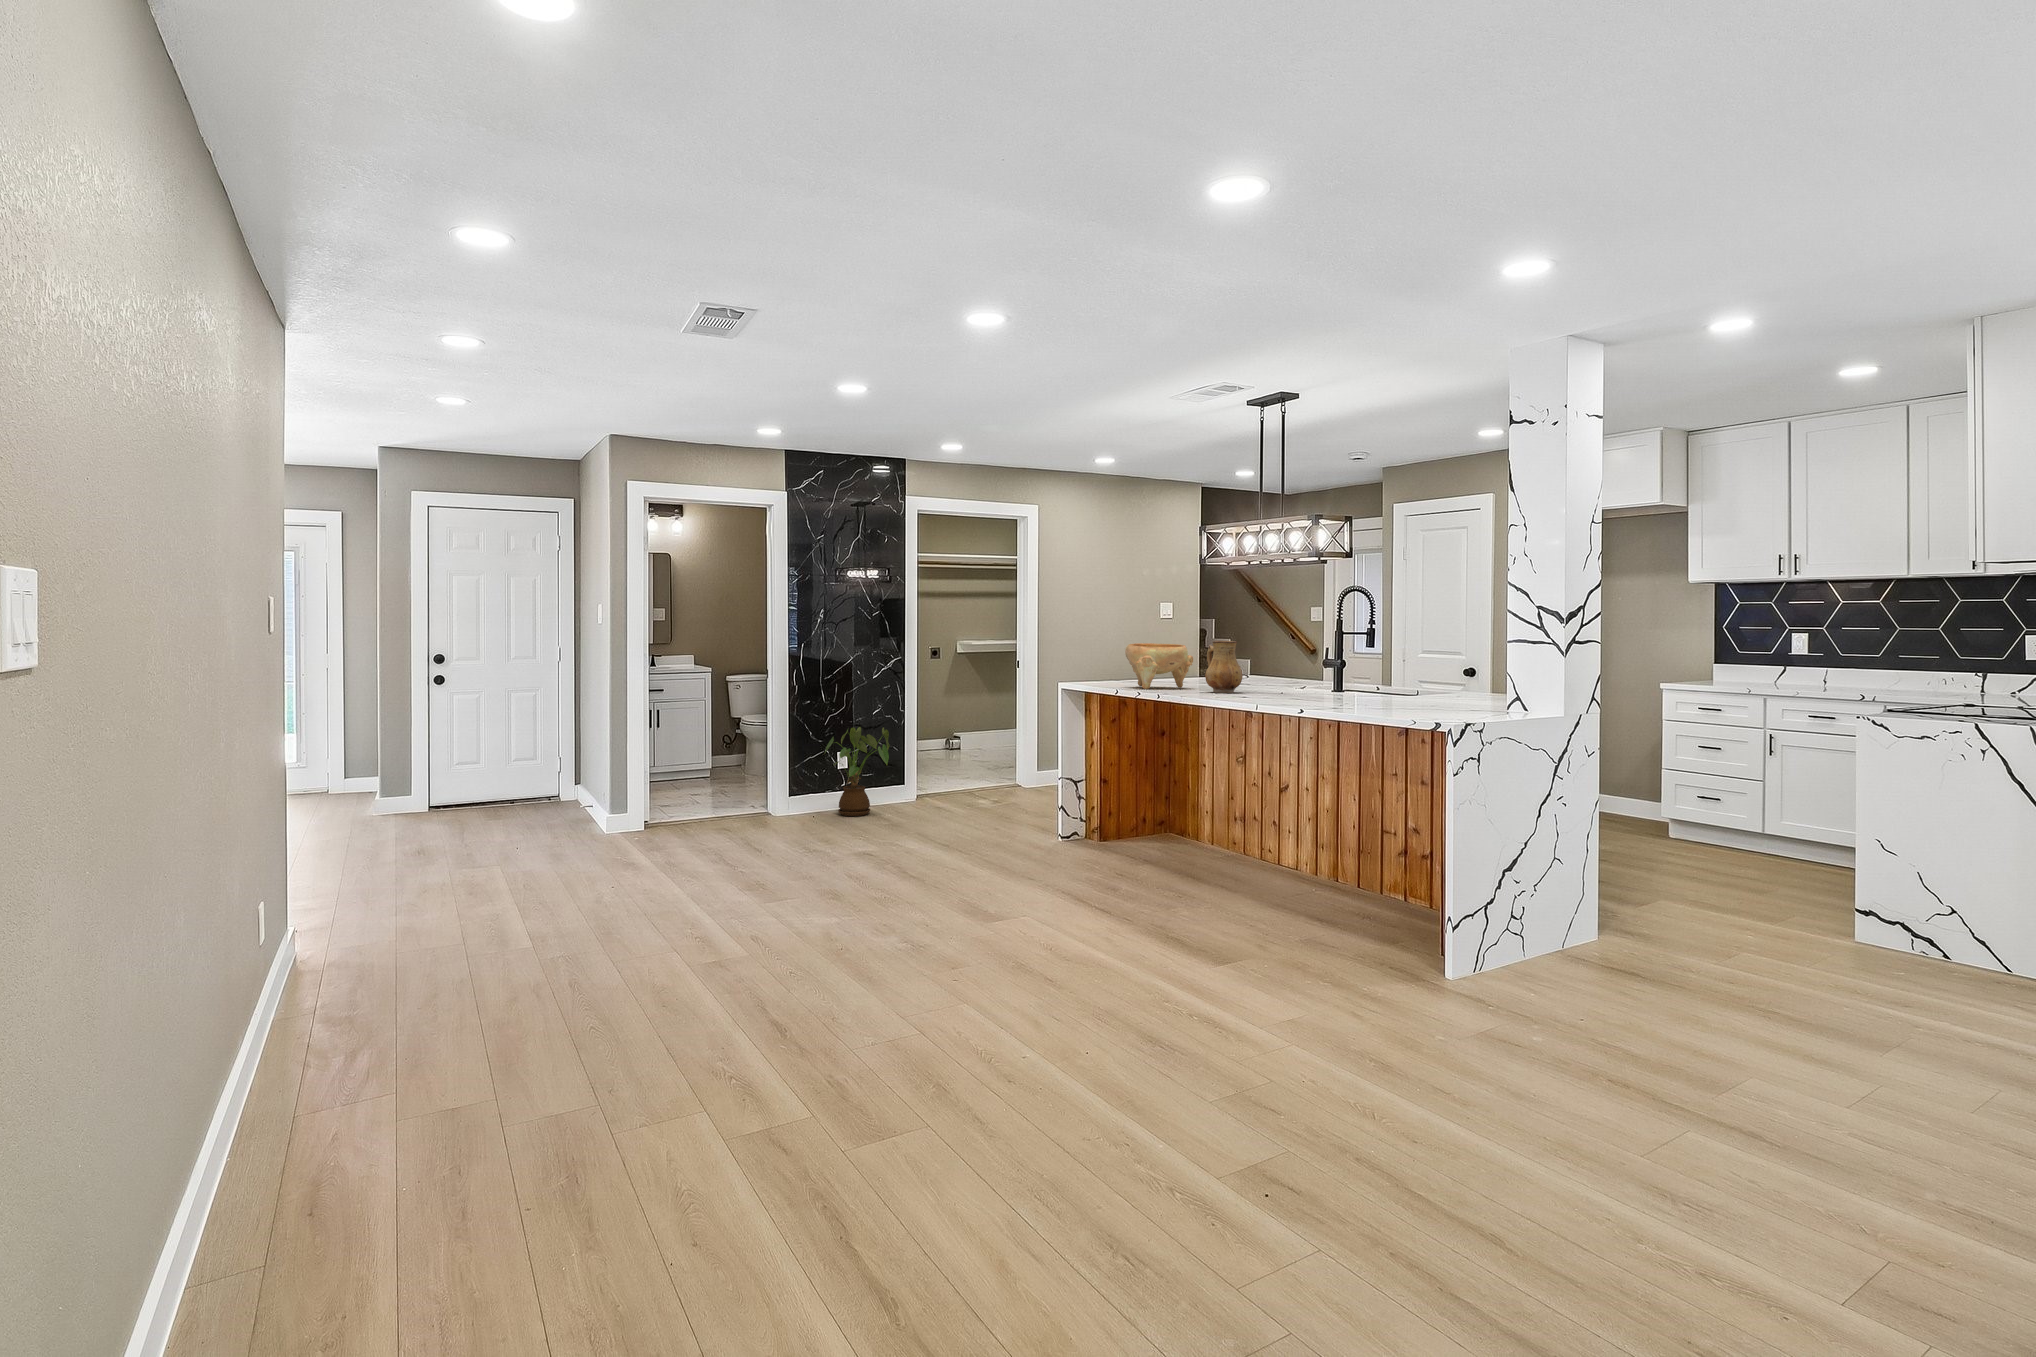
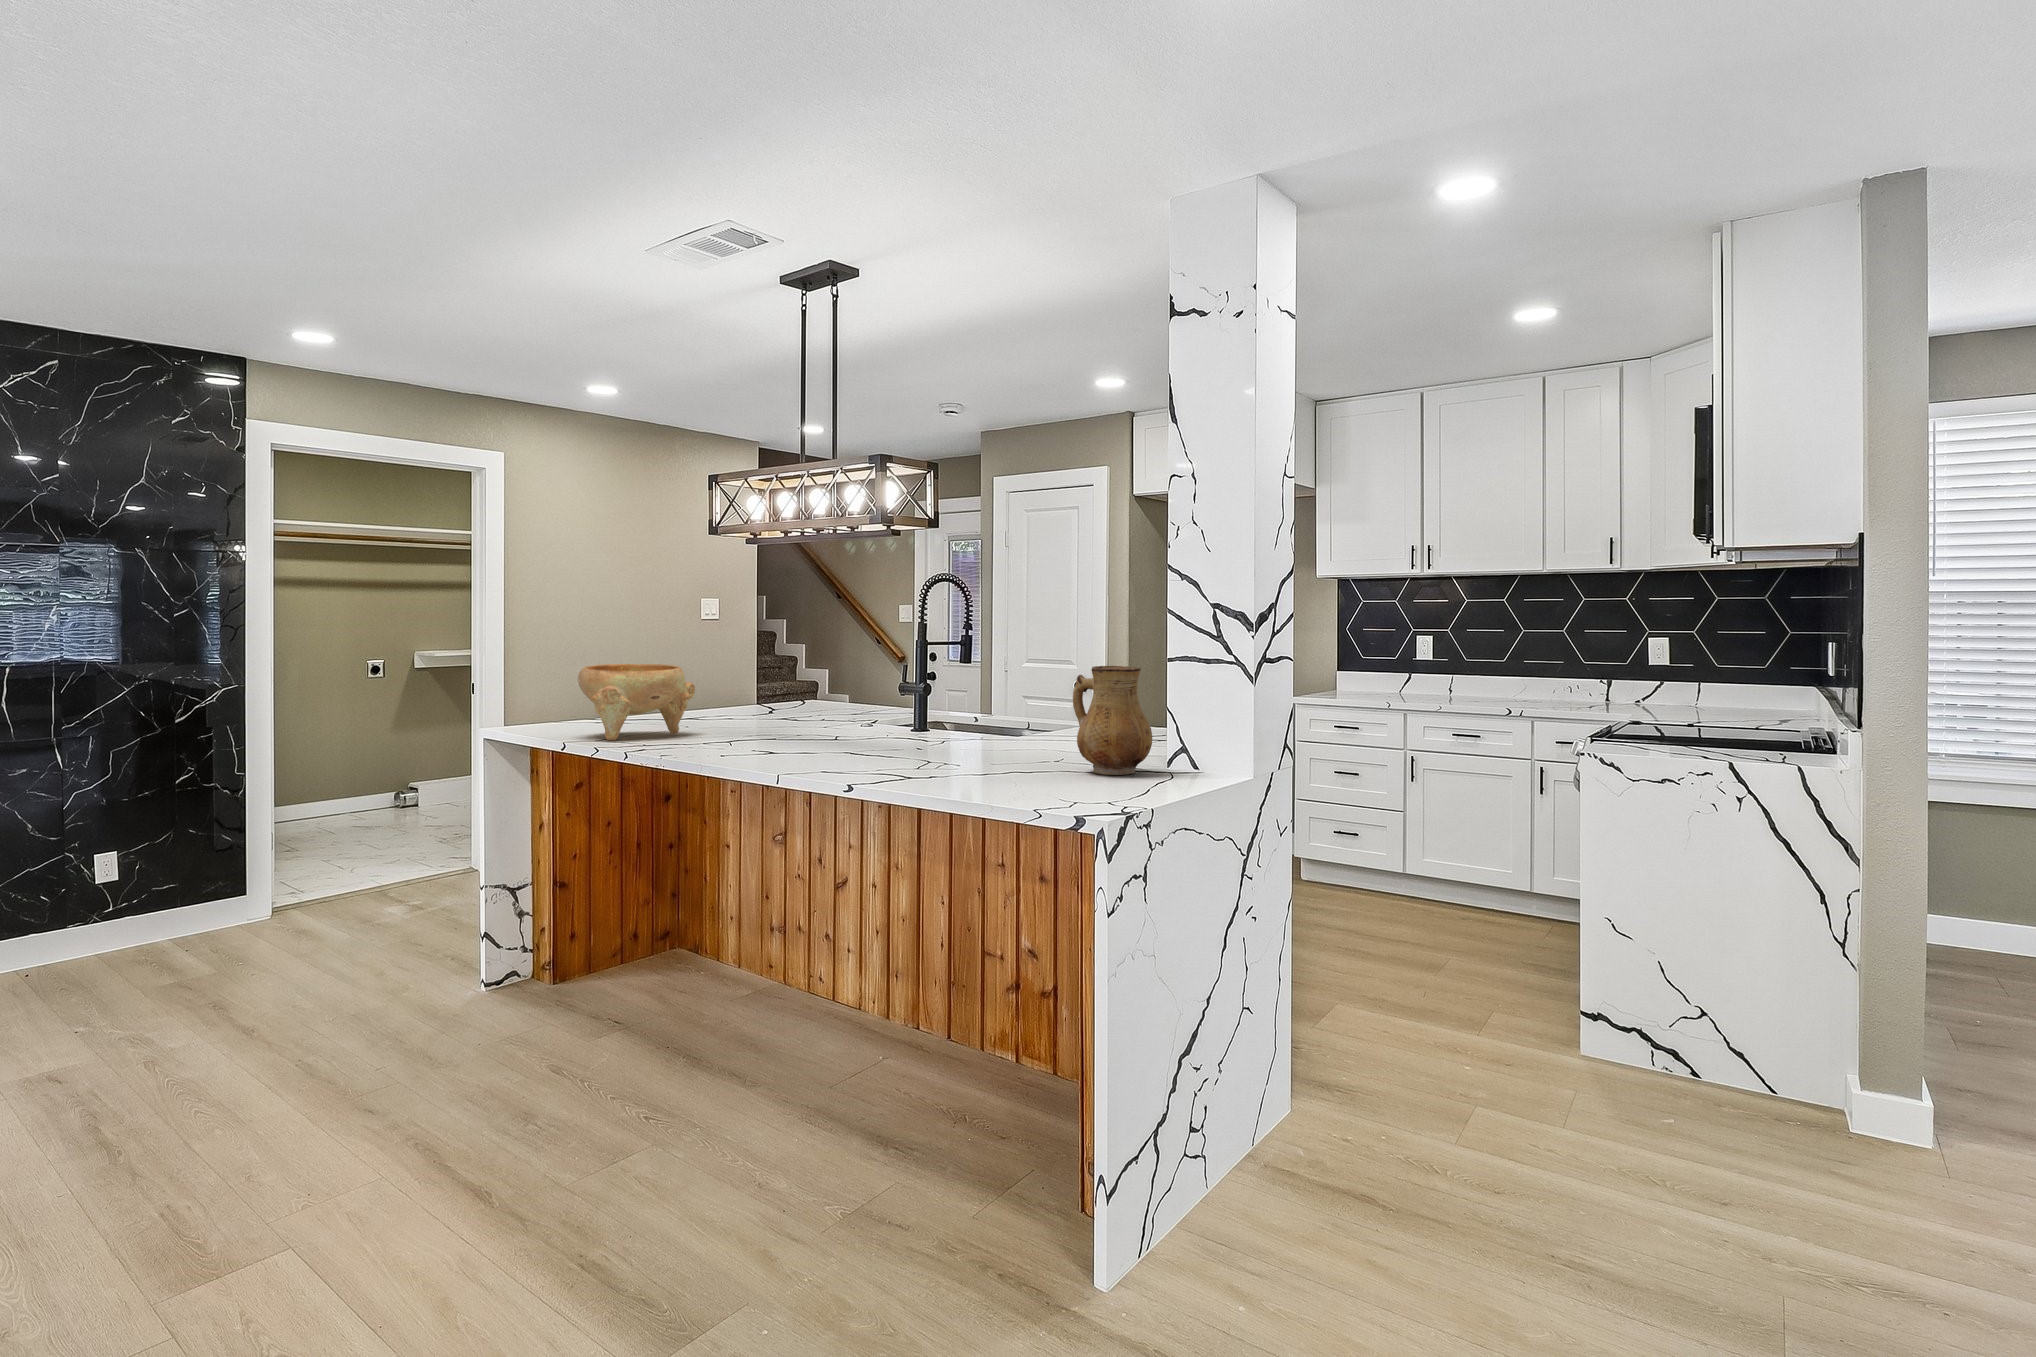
ceramic pitcher: present [1205,641,1243,693] -> present [1073,666,1152,775]
house plant: present [825,727,889,816] -> none [50,807,205,967]

